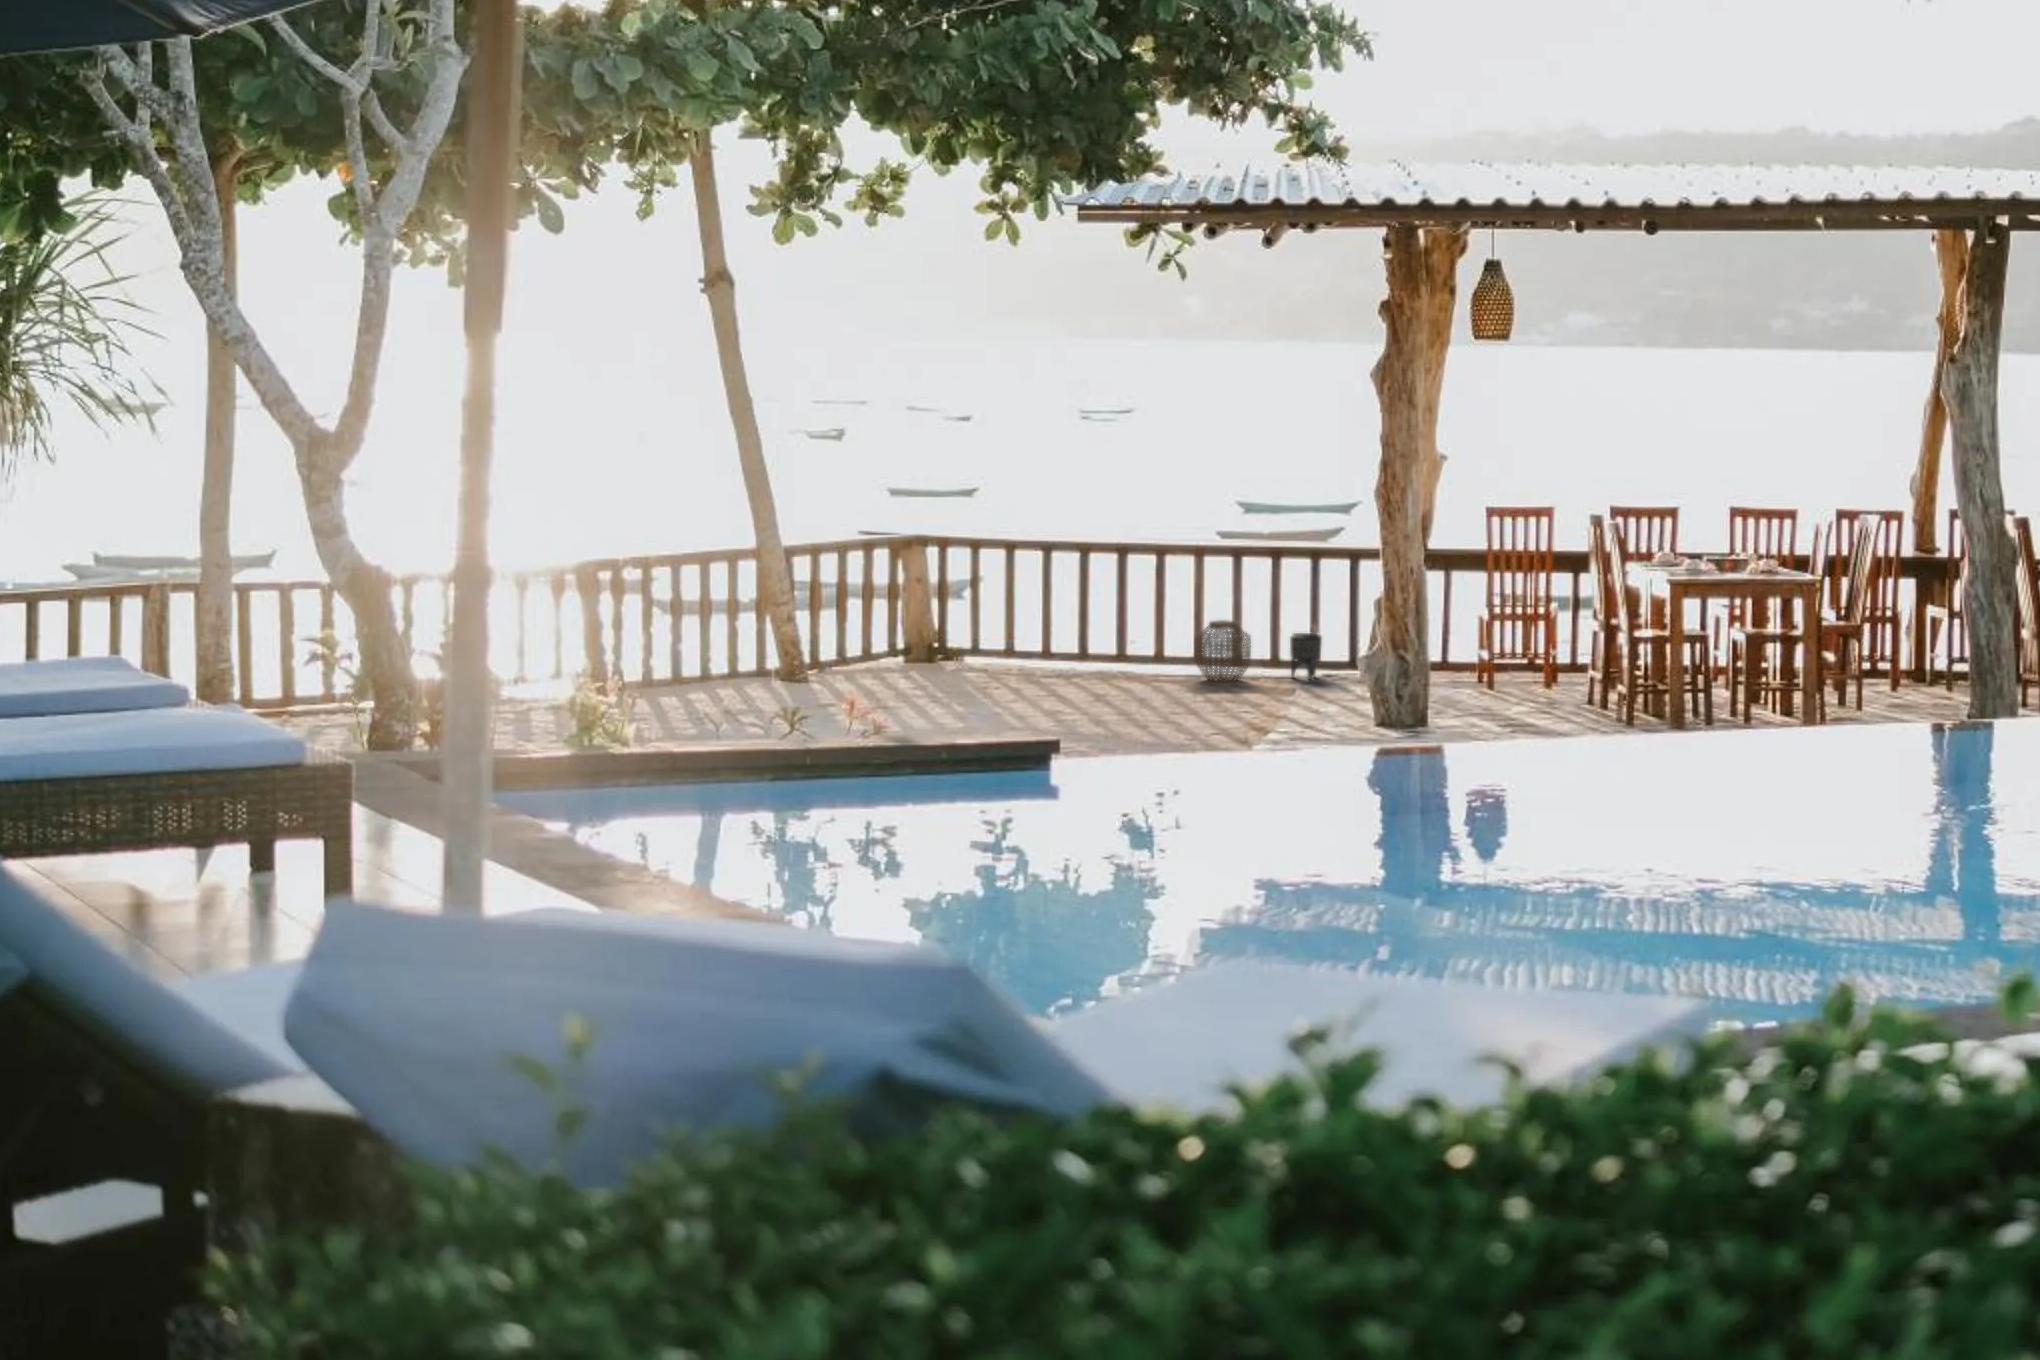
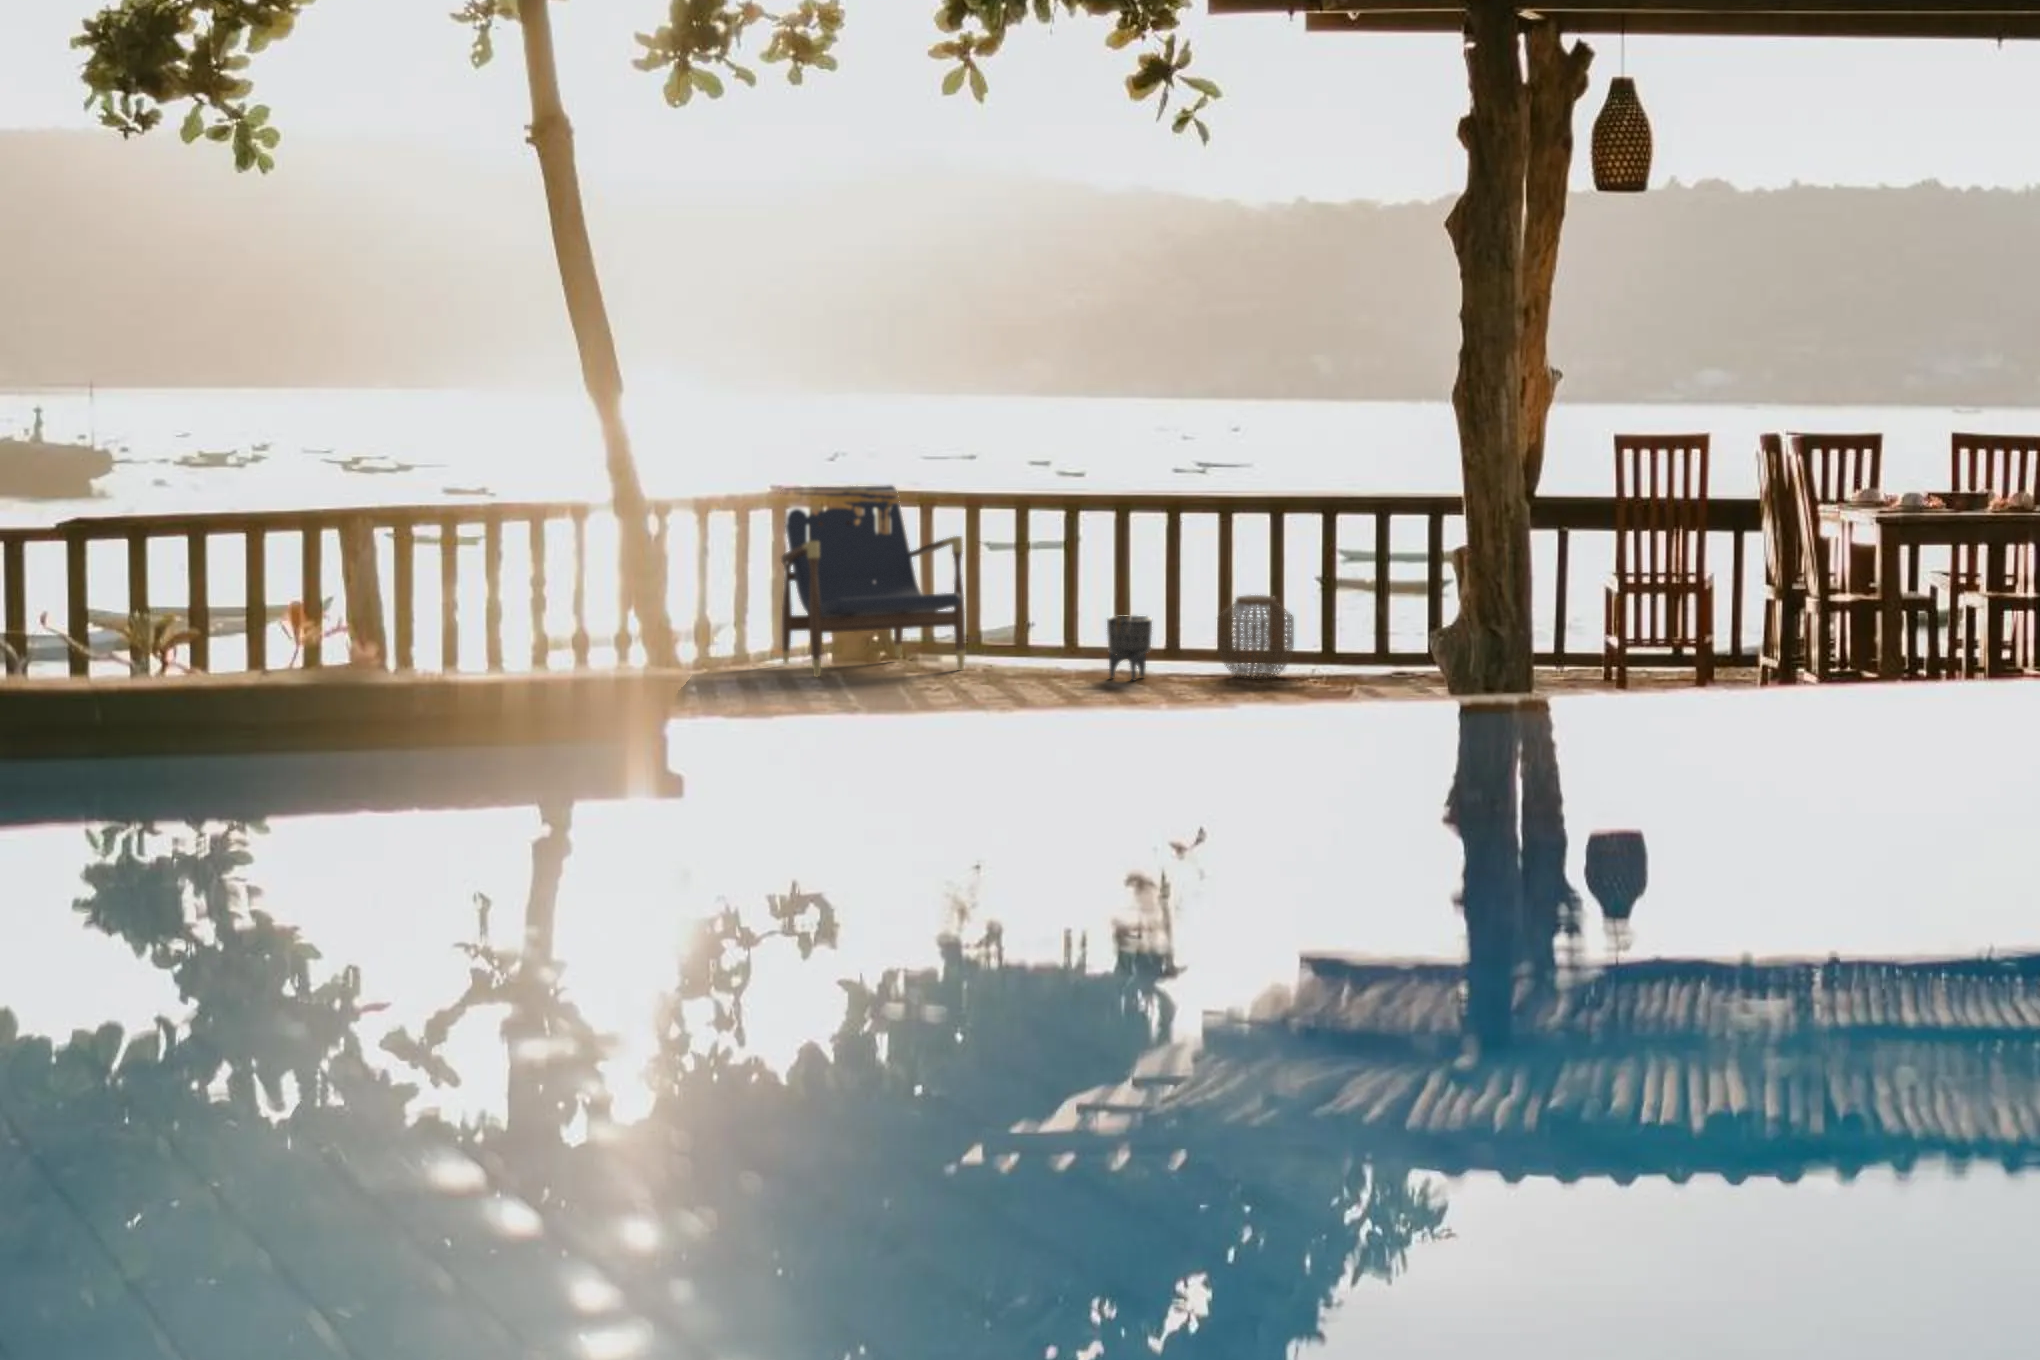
lounge chair: none [874,535,1009,681] -> present [781,485,965,677]
planter: present [1290,633,1322,679] -> present [1107,615,1152,680]

